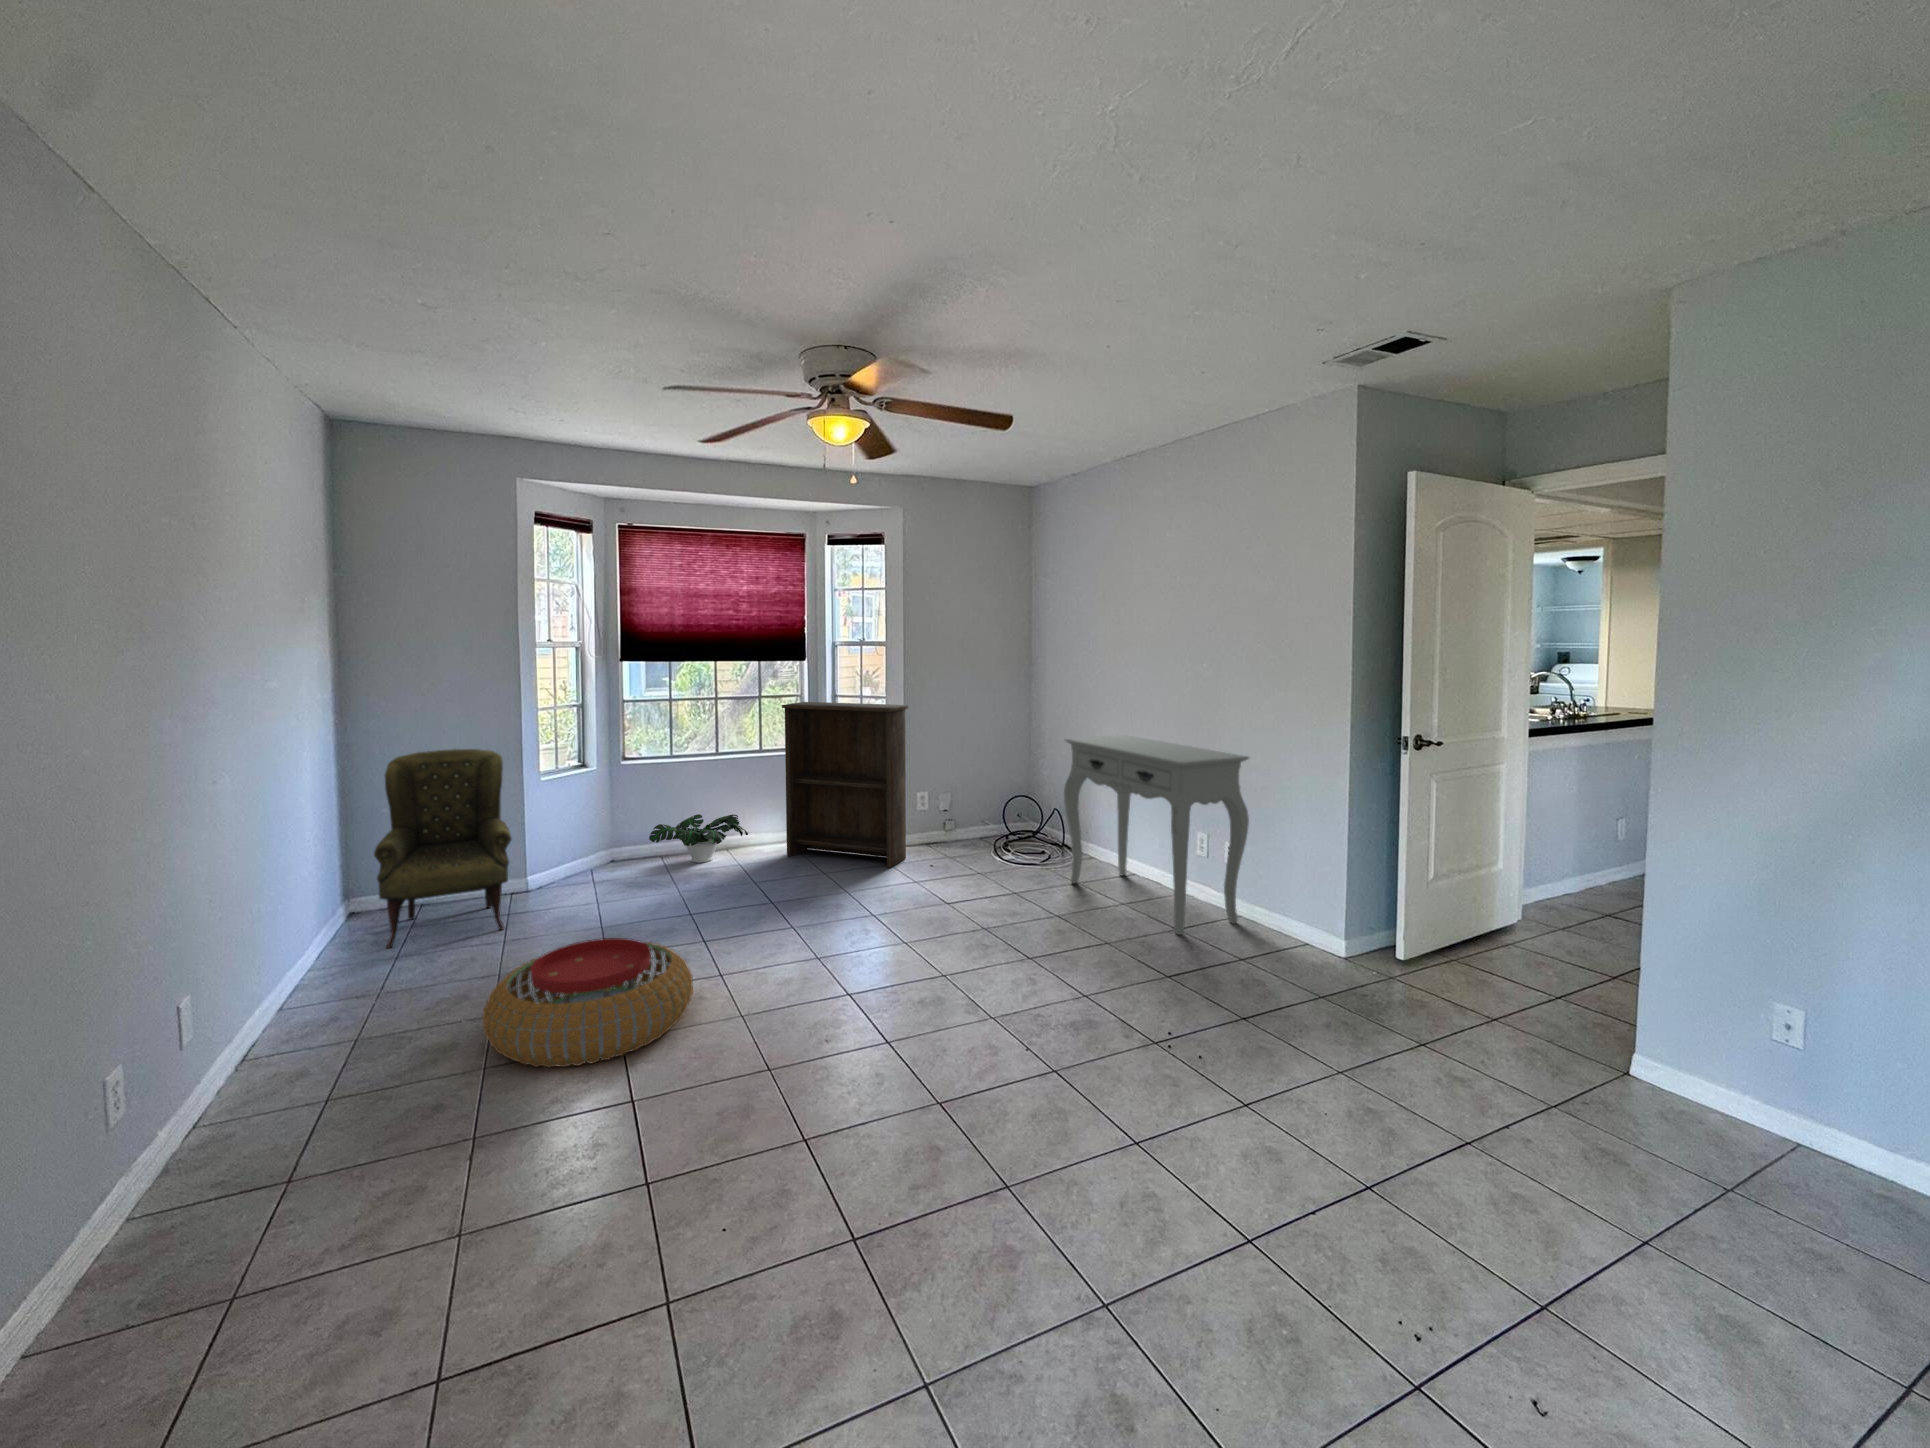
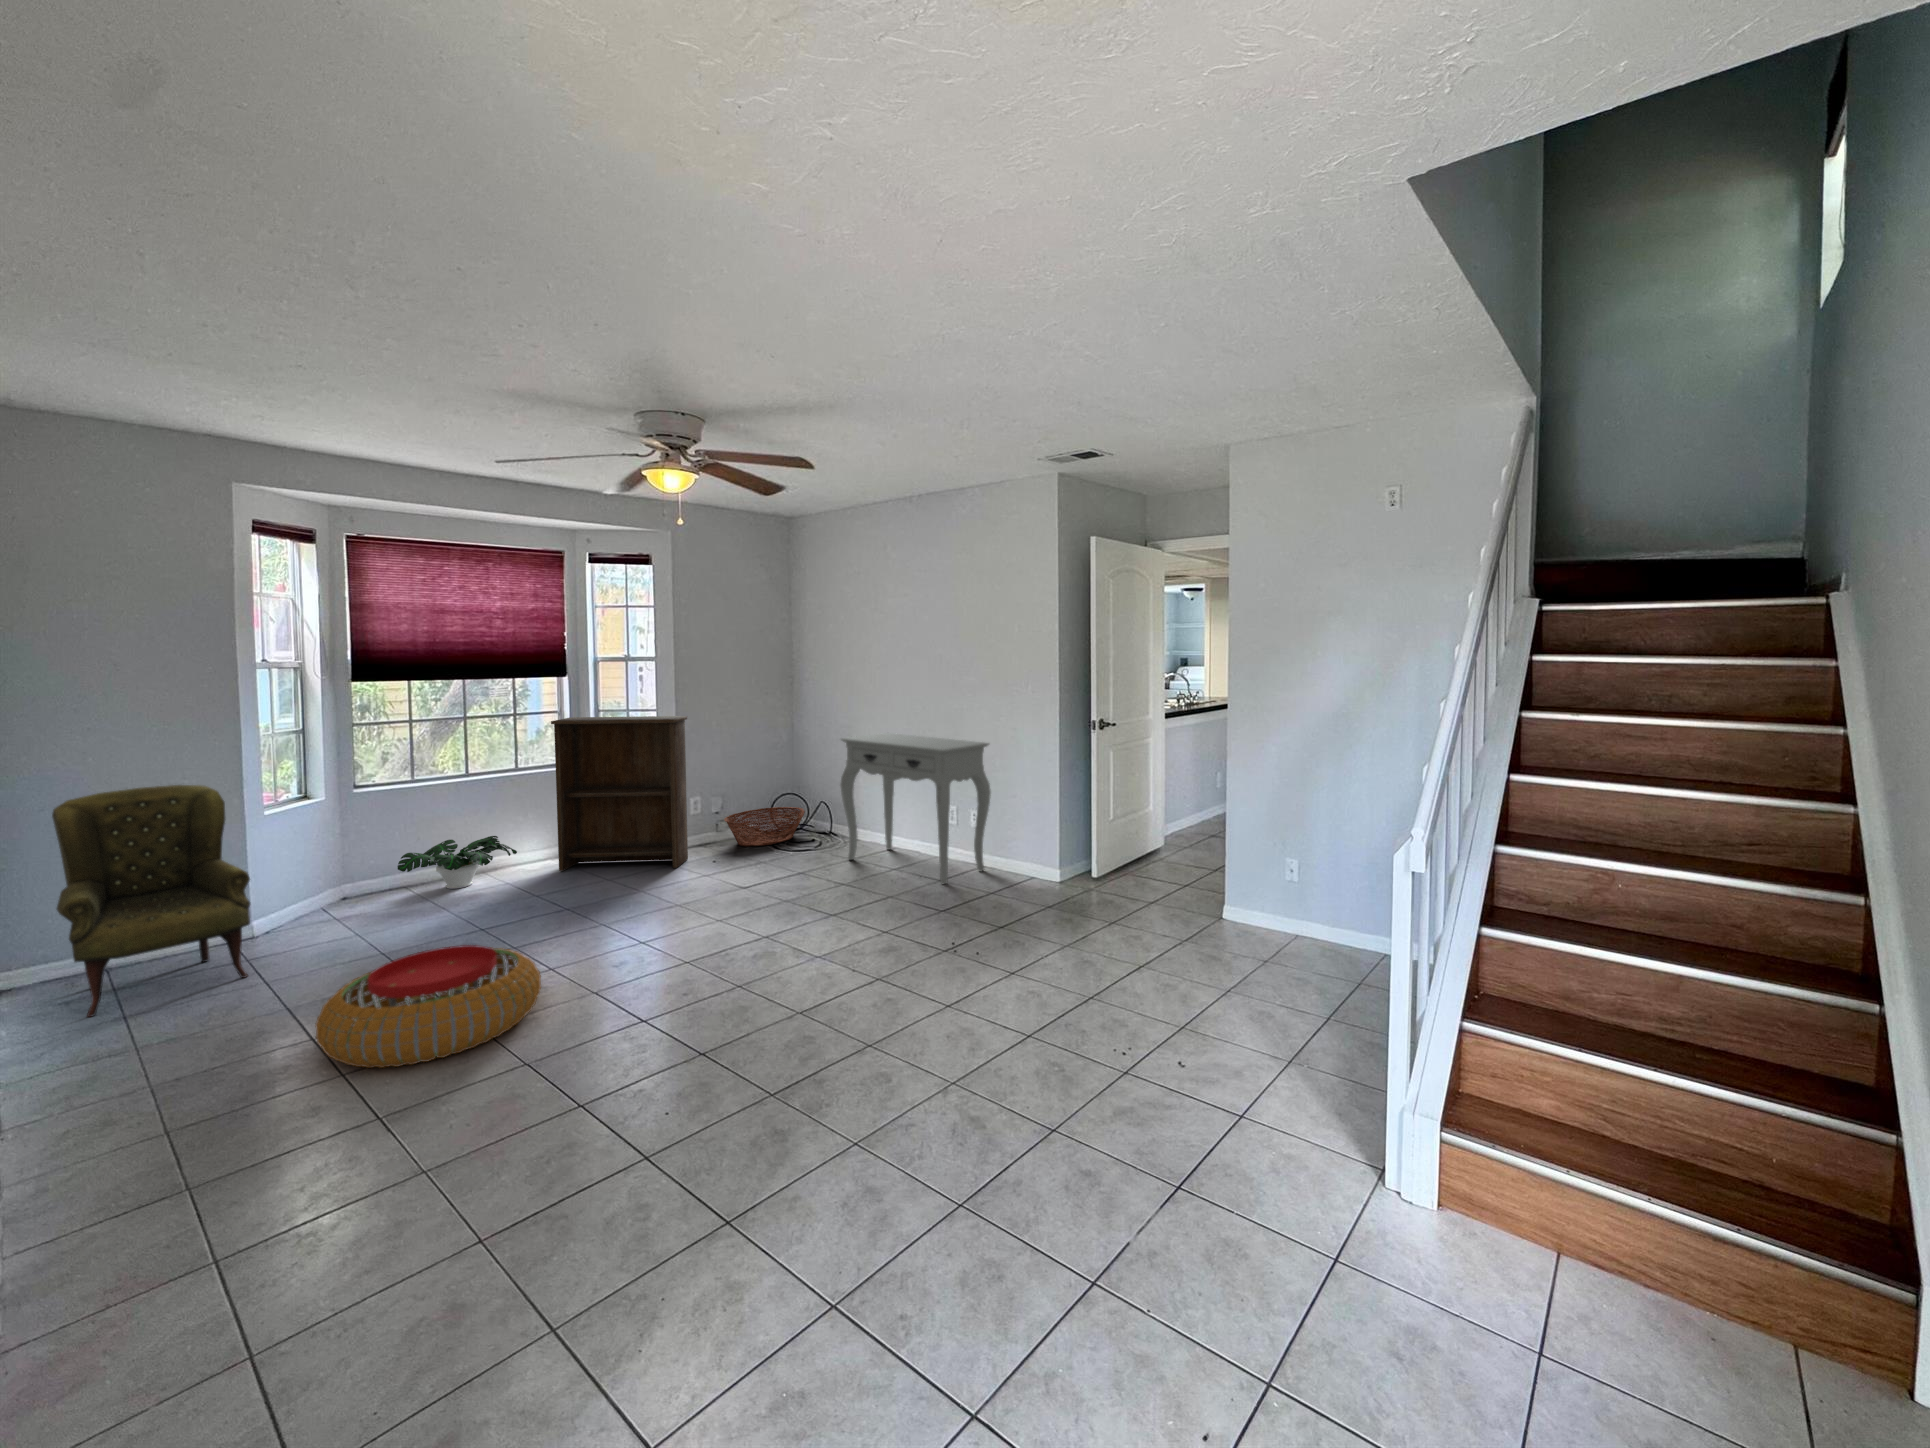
basket: none [947,809,1034,852] -> present [724,807,805,846]

